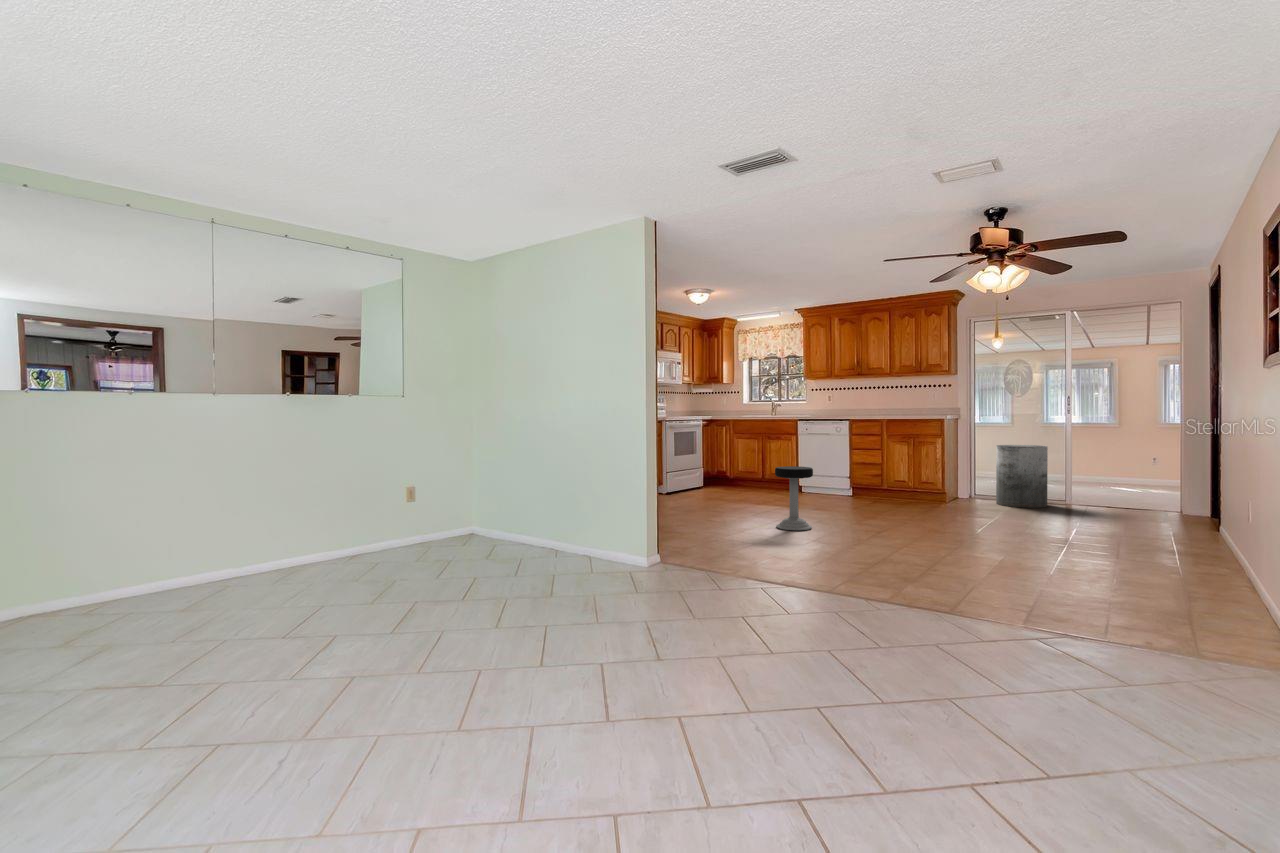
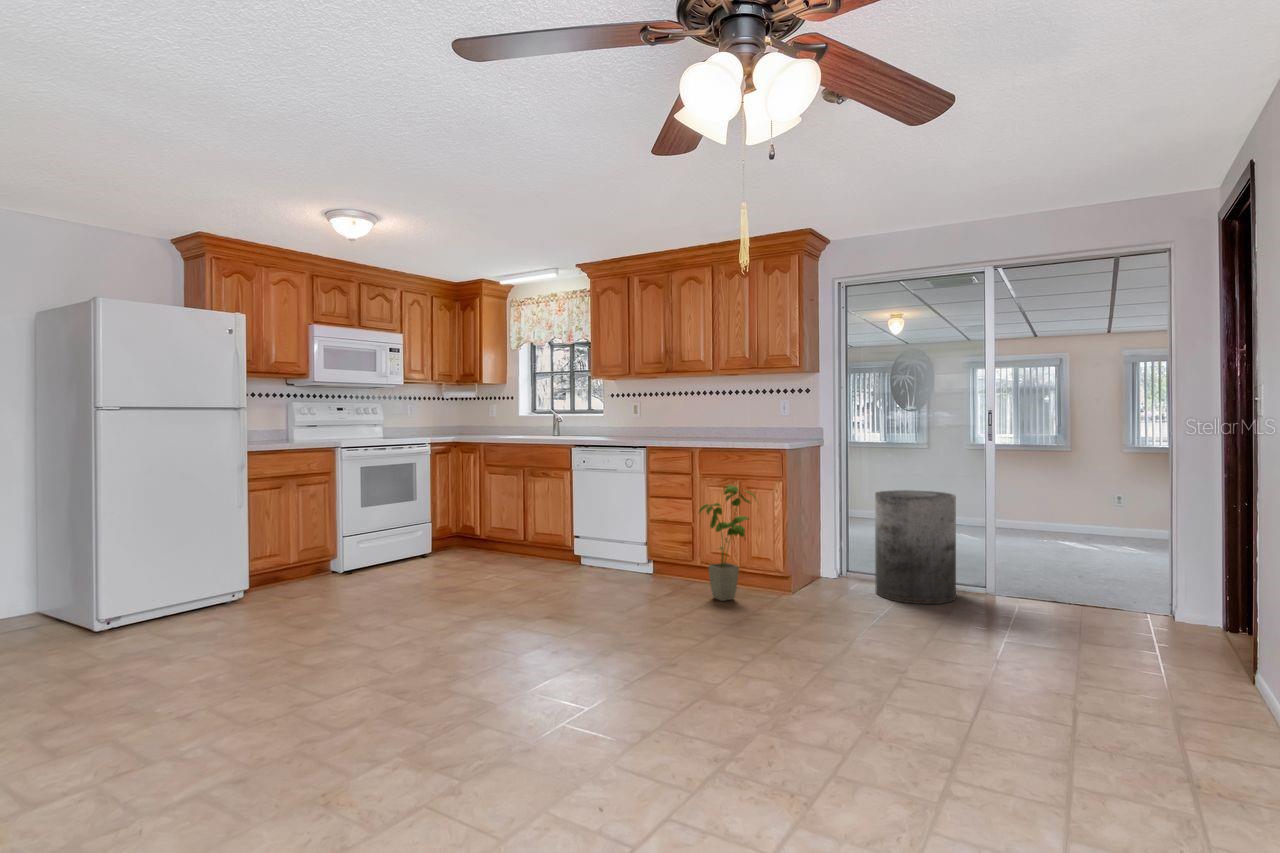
house plant: none [892,440,930,505] -> present [699,485,756,601]
stool: present [775,466,813,531] -> none [381,557,464,706]

